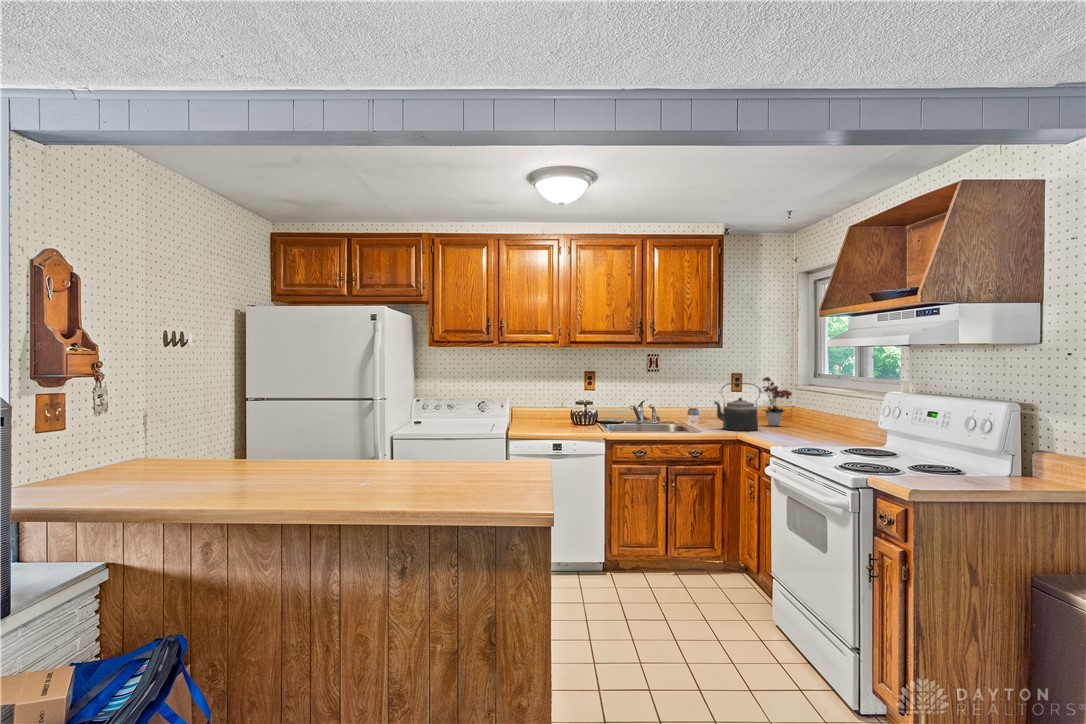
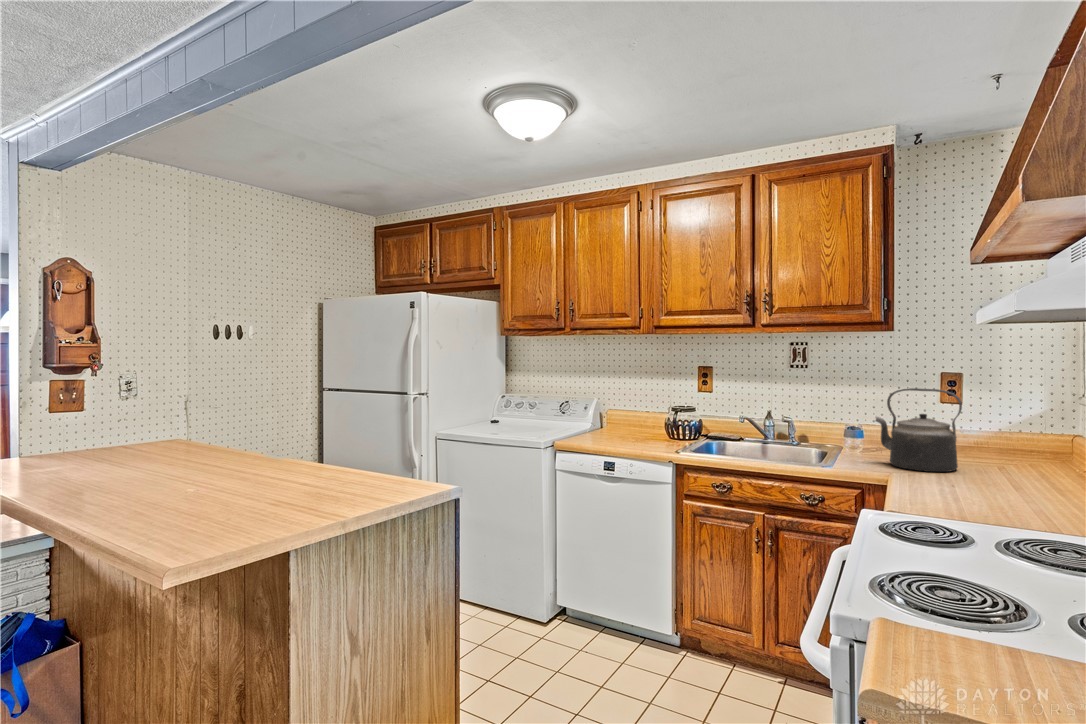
flower arrangement: present [760,377,792,426] -> none [979,375,1060,467]

